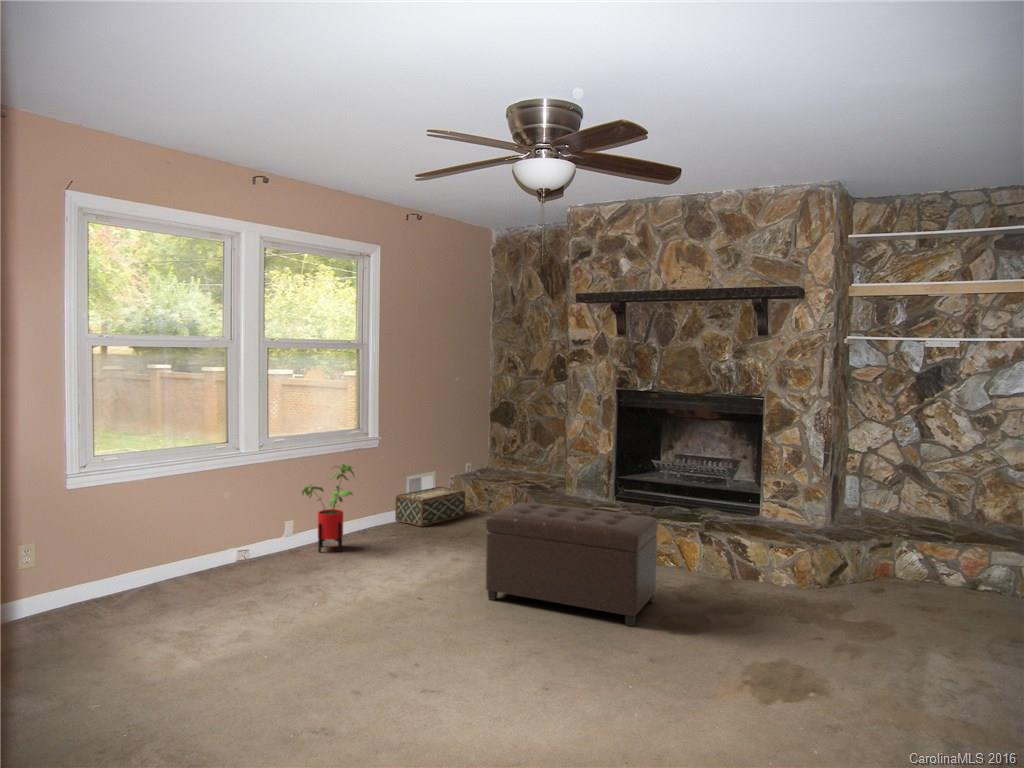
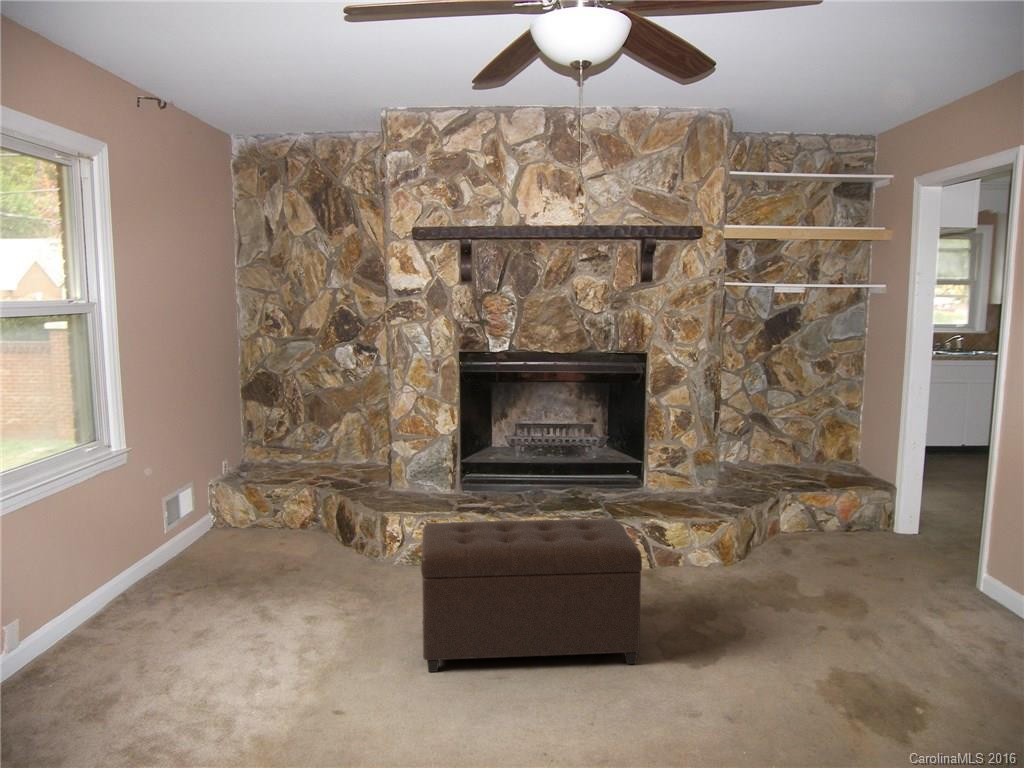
house plant: present [302,464,354,552] -> none [34,503,138,654]
woven basket: present [395,487,465,526] -> none [152,505,249,571]

